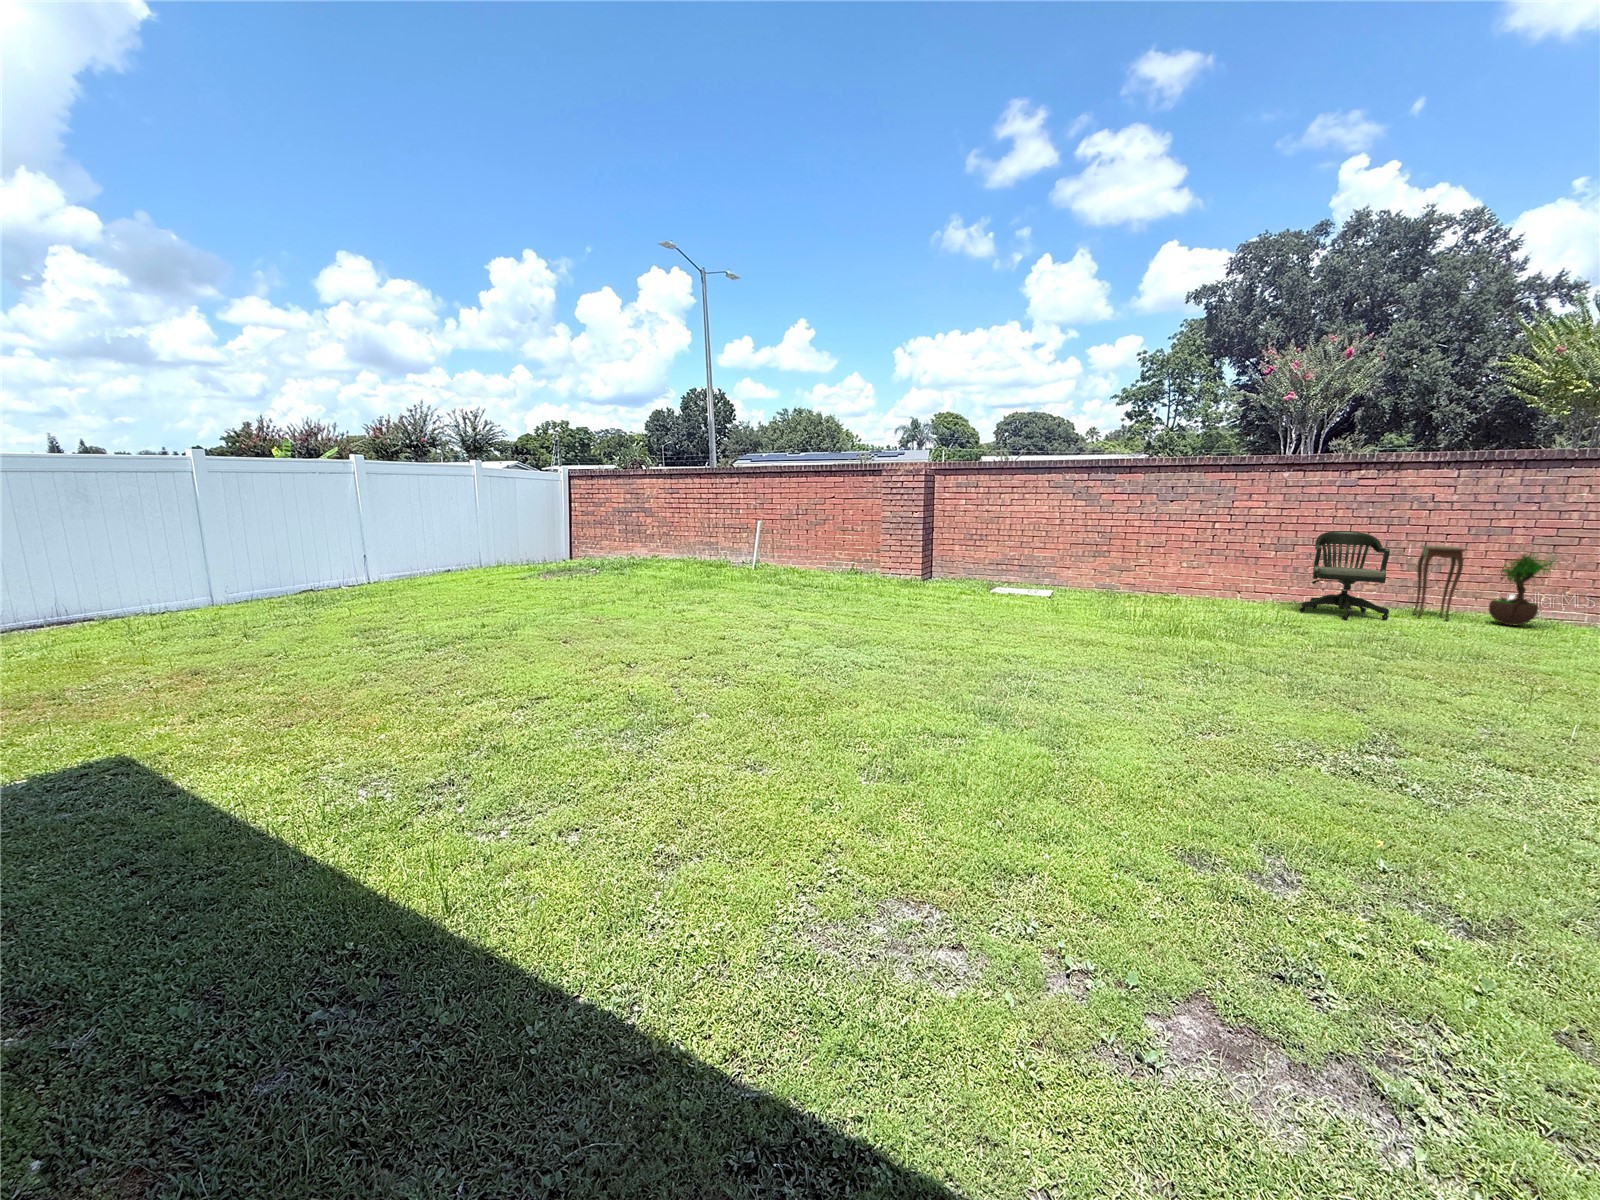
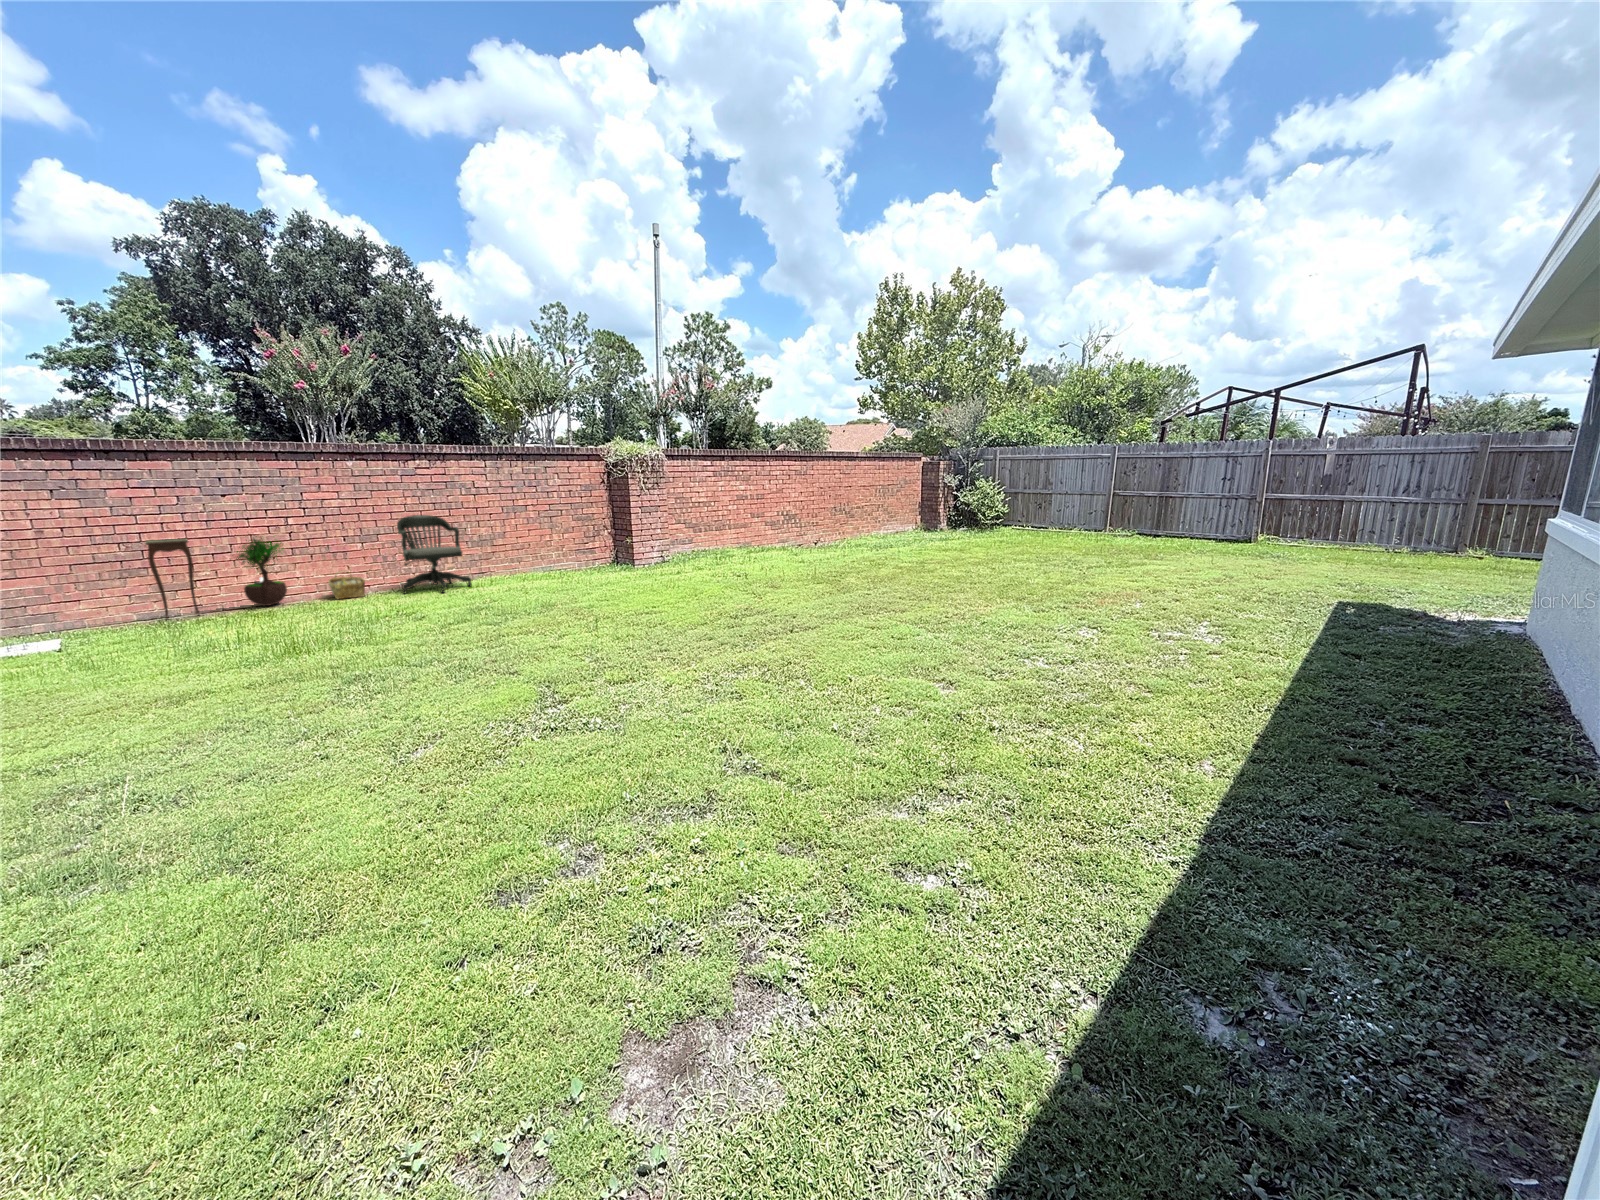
side table: present [1413,546,1465,621] -> present [145,539,199,619]
potted tree: present [1489,553,1555,625] -> present [237,536,287,606]
woven basket: none [1232,579,1266,607] -> present [328,572,365,599]

